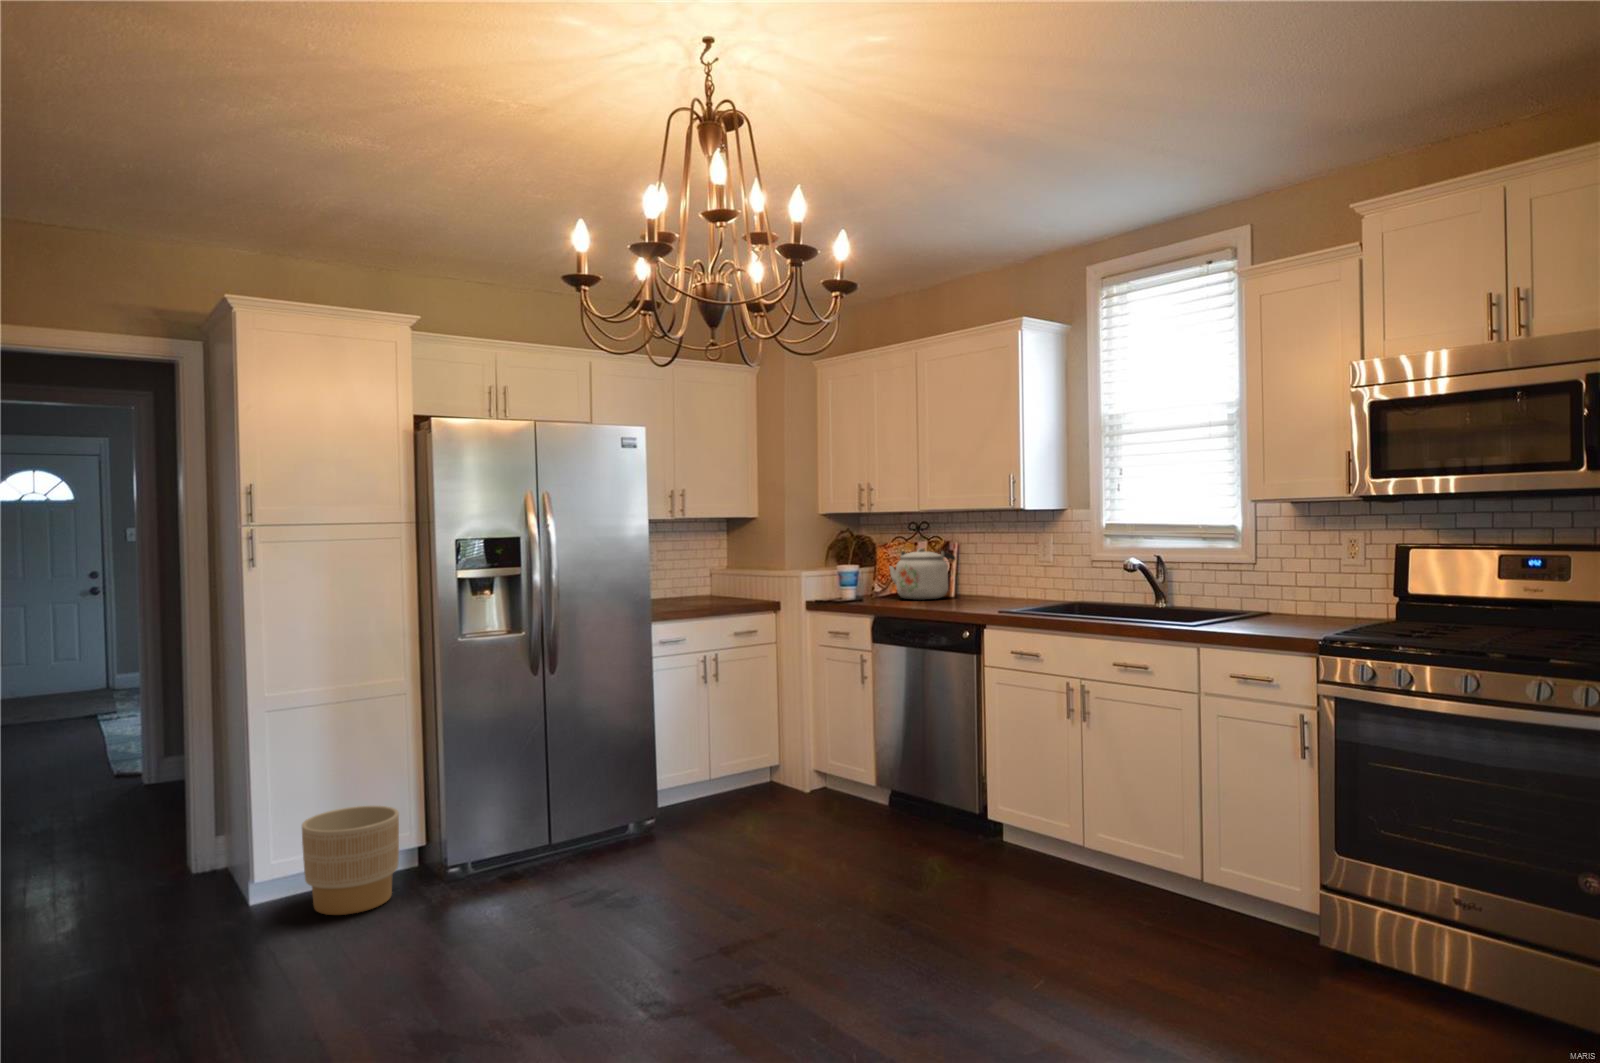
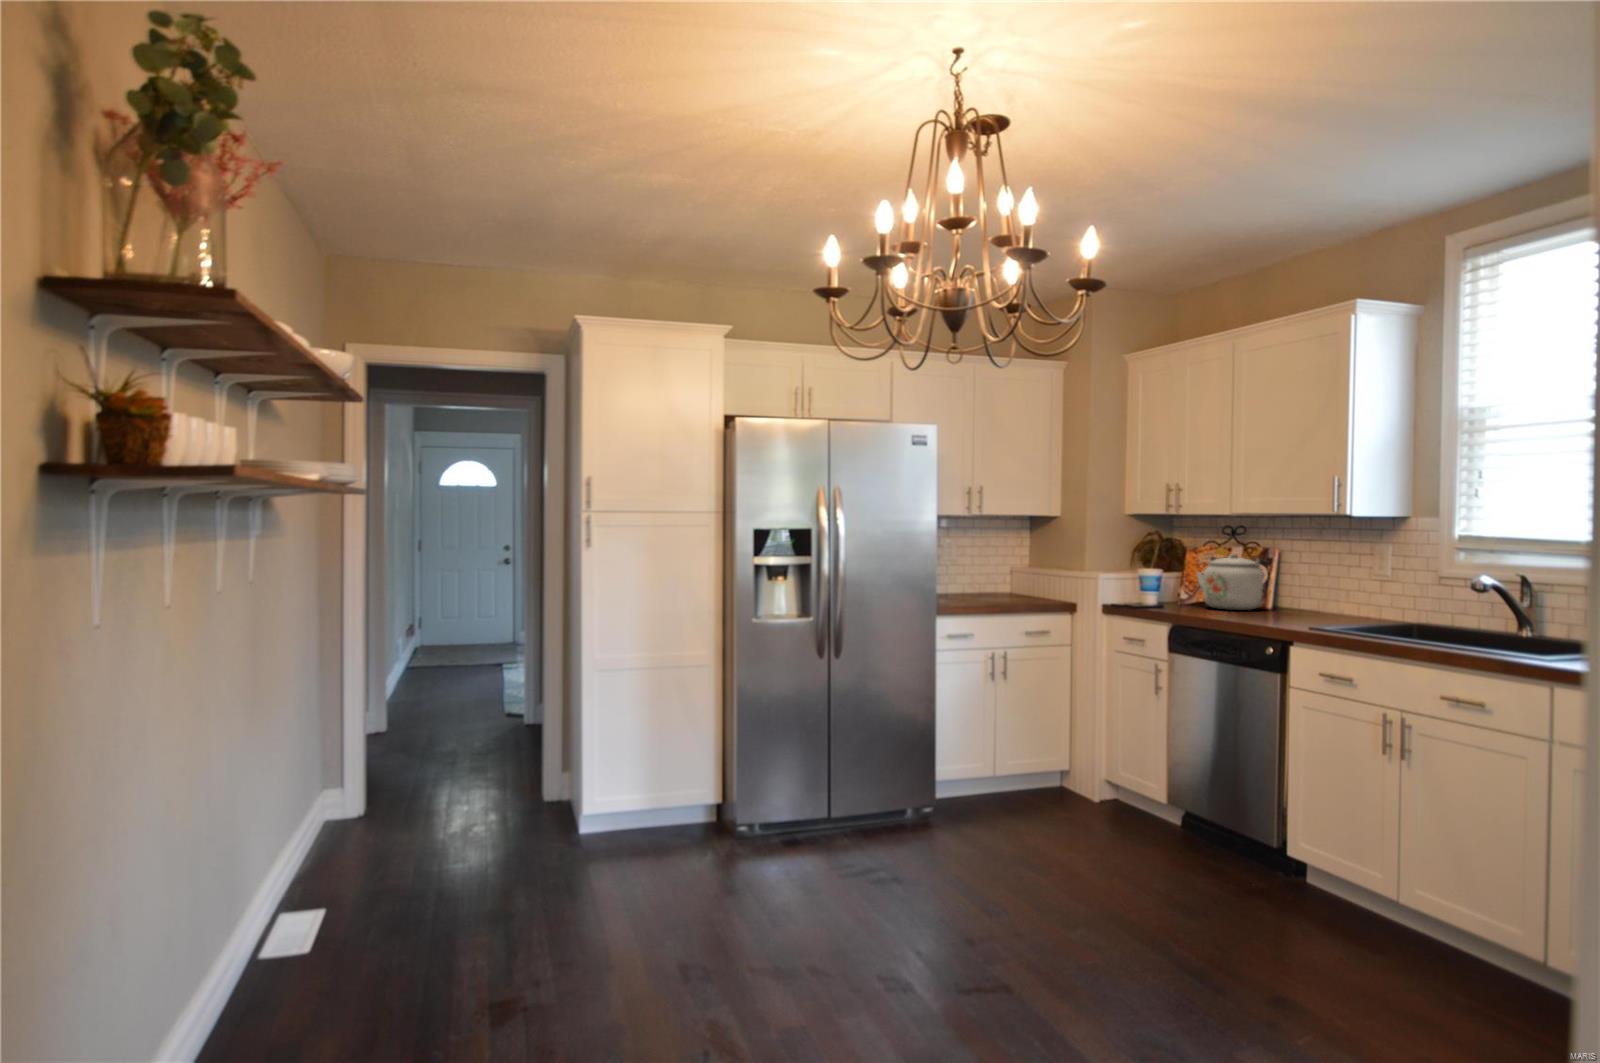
planter: present [302,806,399,915] -> none [619,762,698,855]

